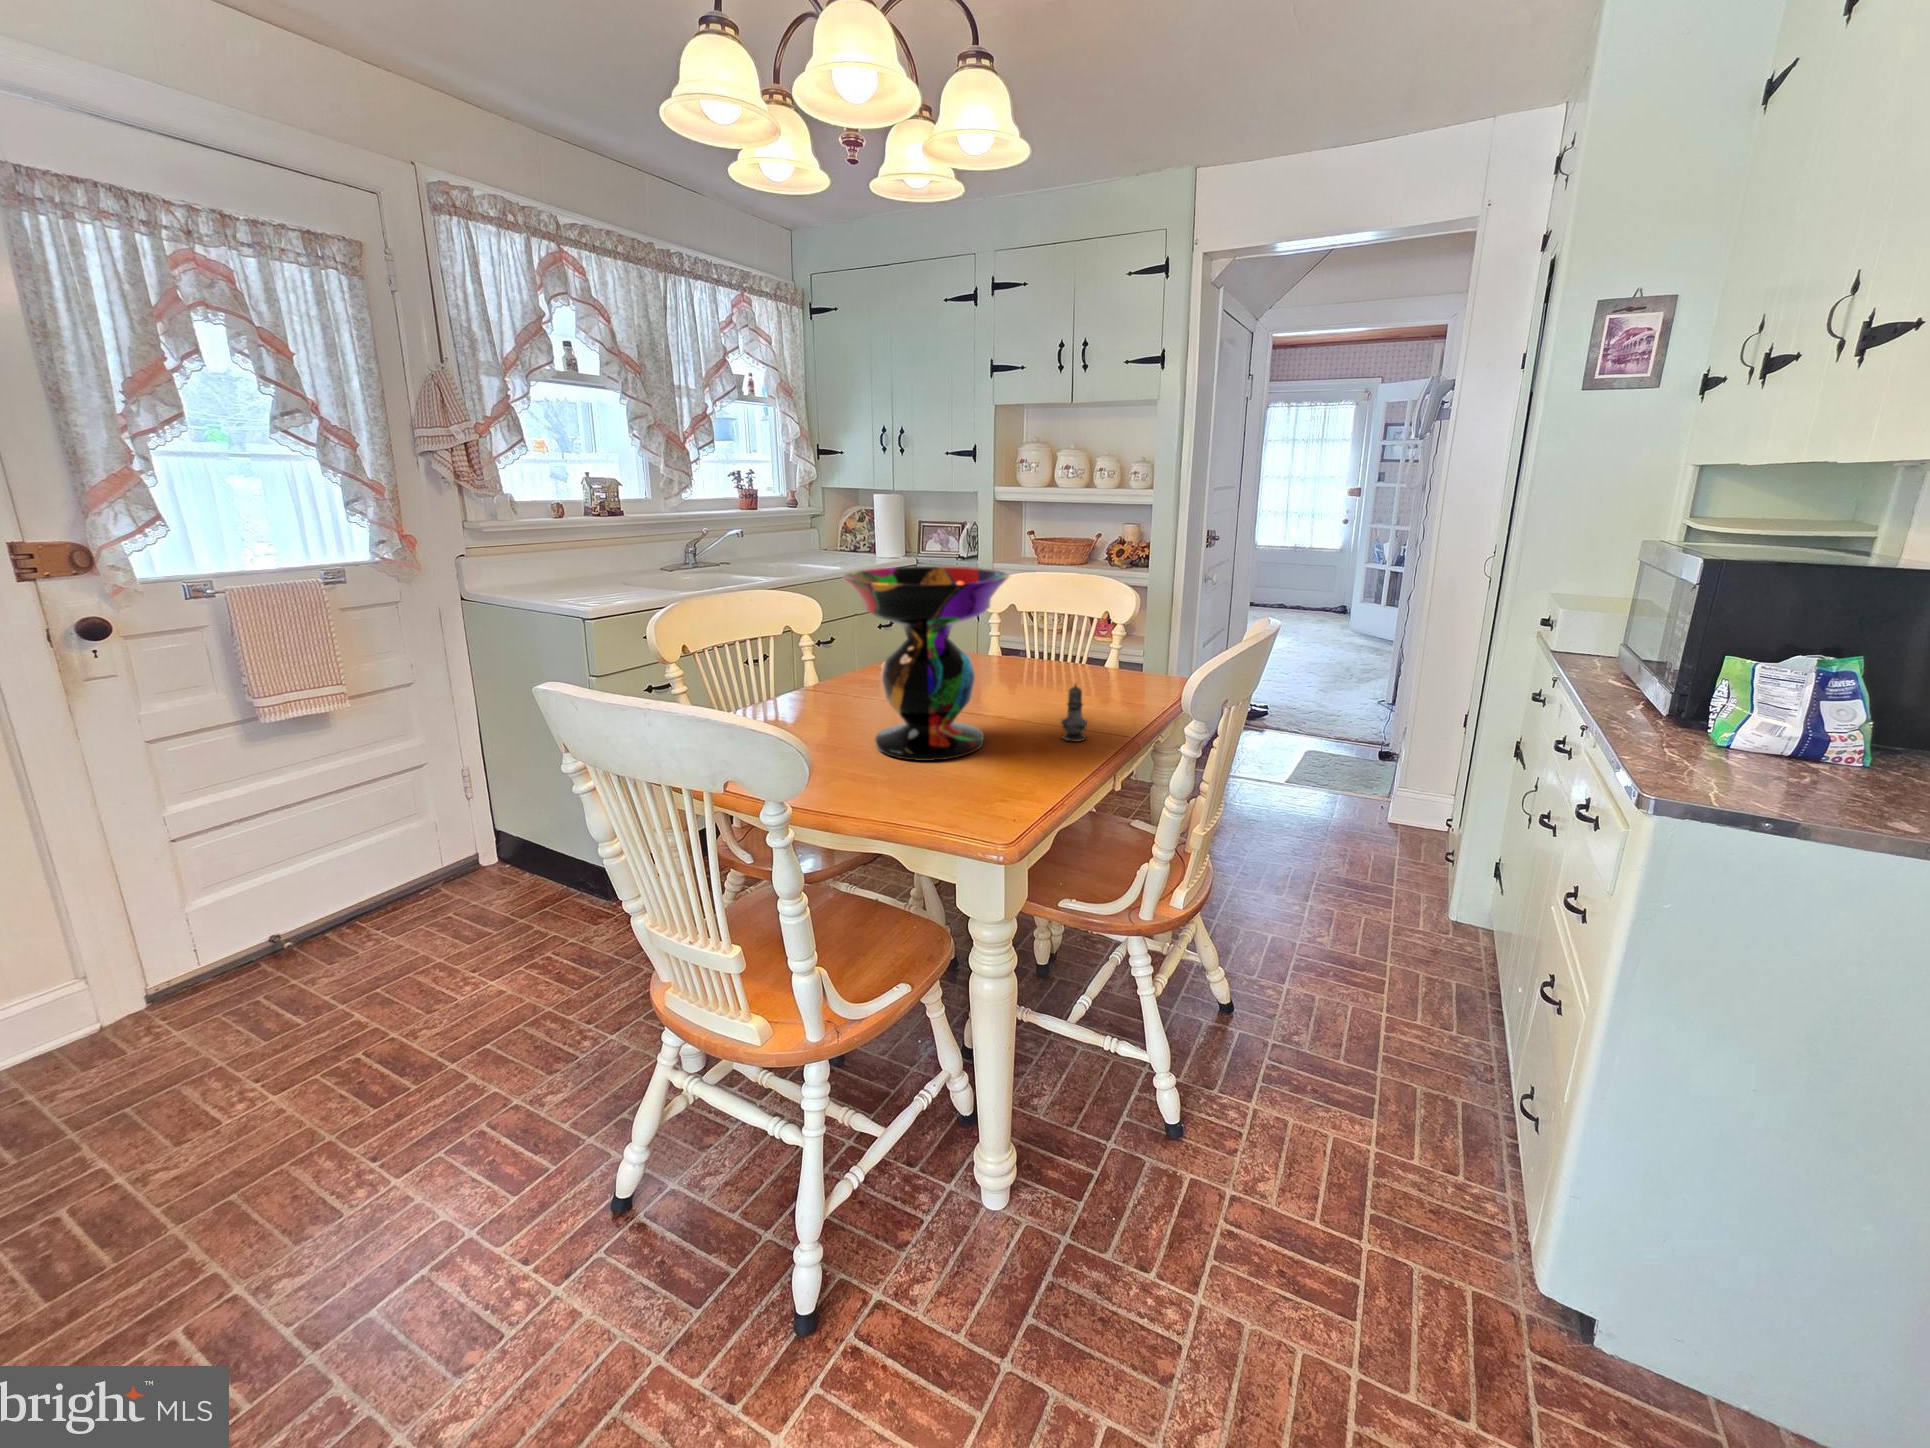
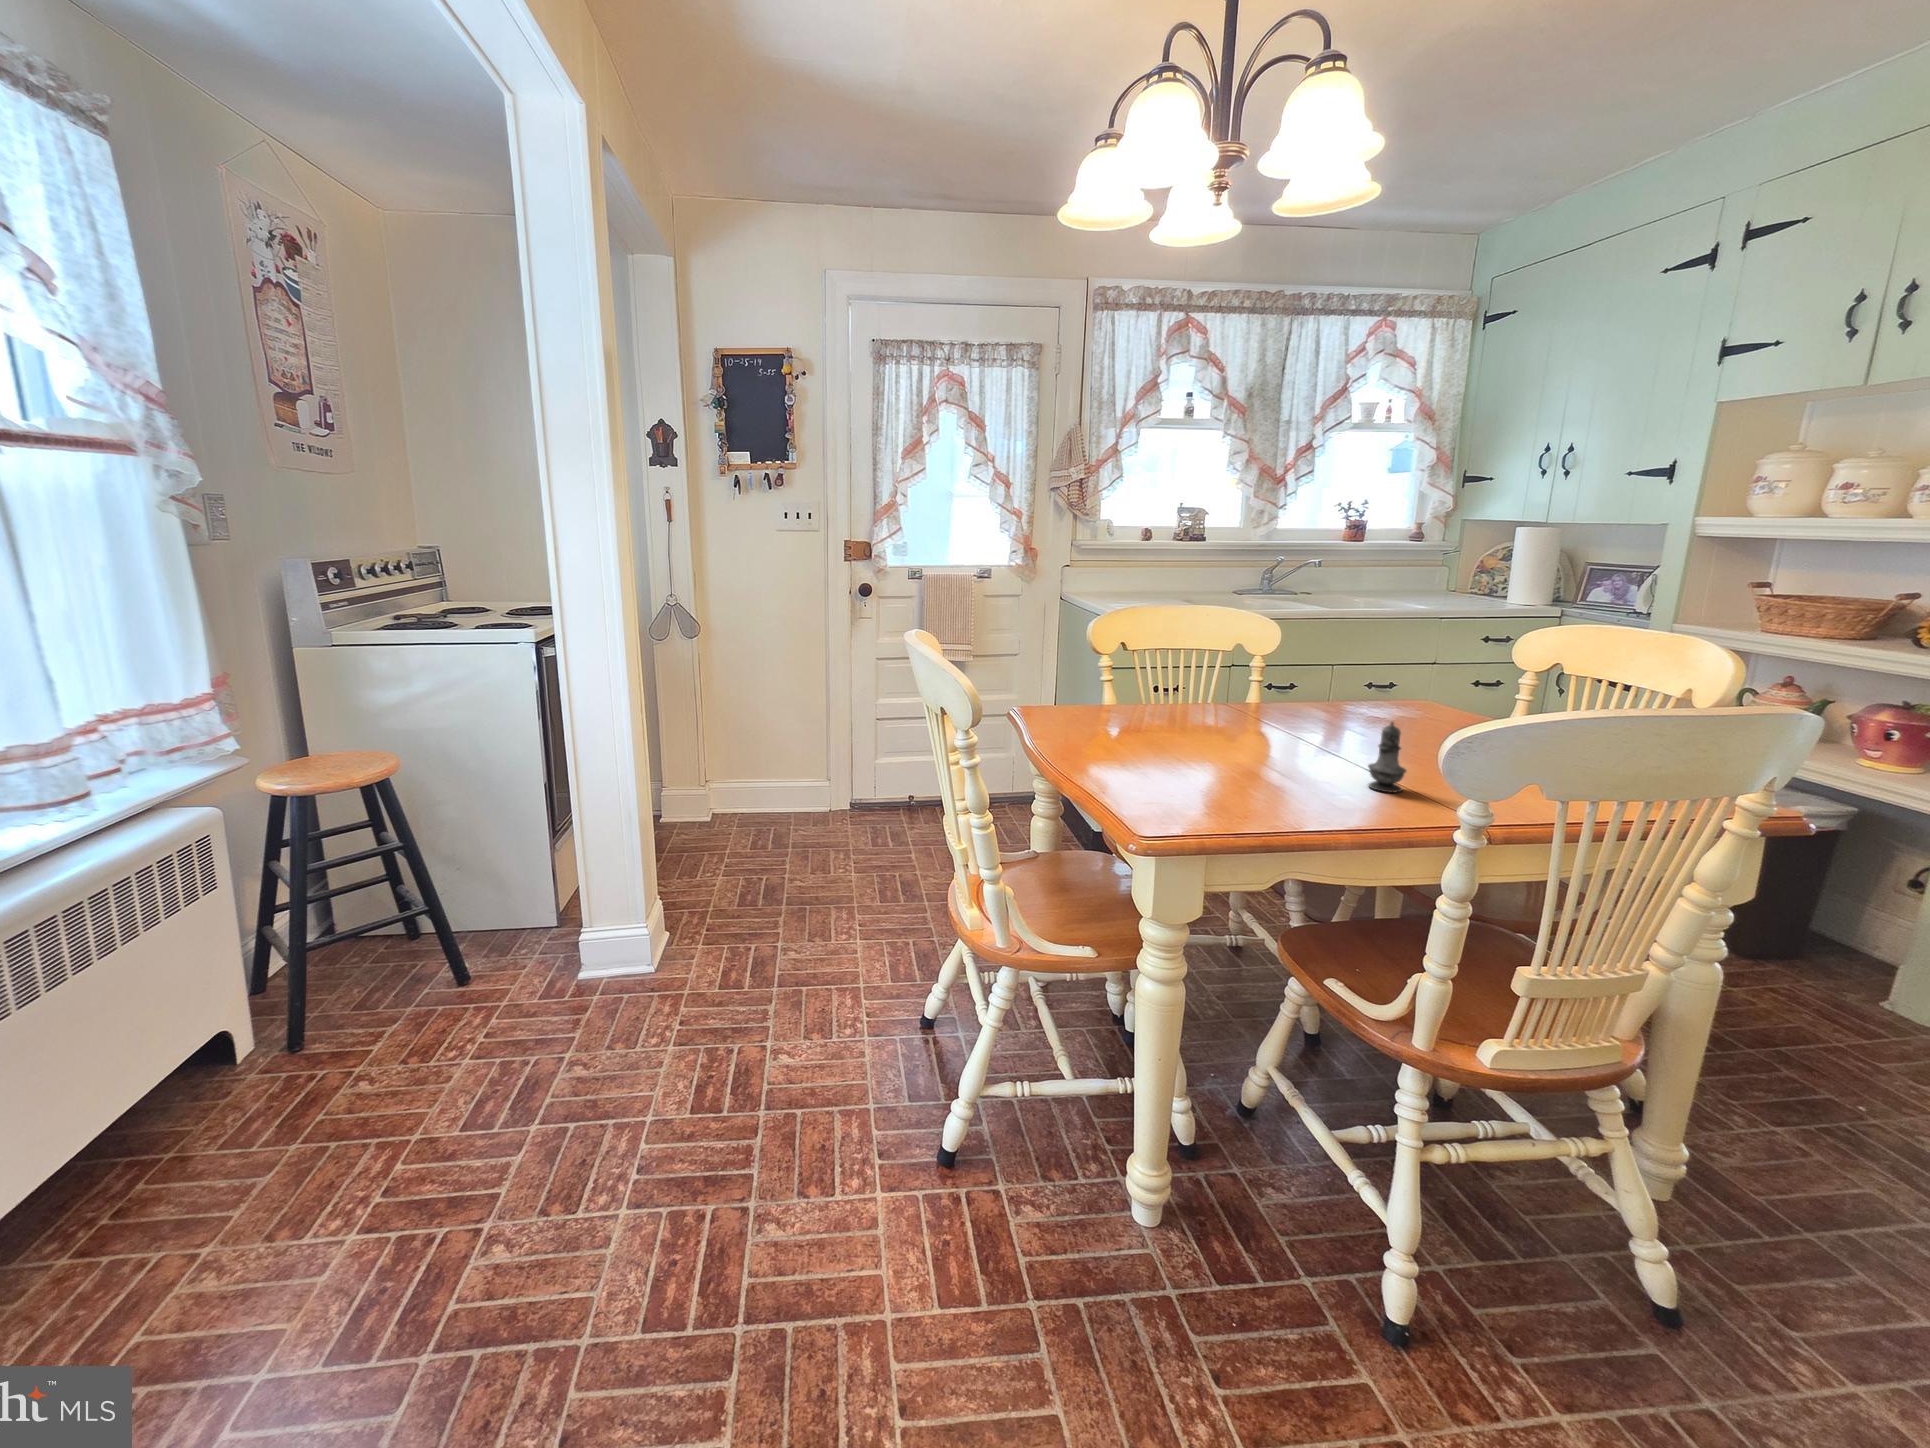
decorative bowl: present [842,566,1009,761] -> none [1149,575,1331,767]

